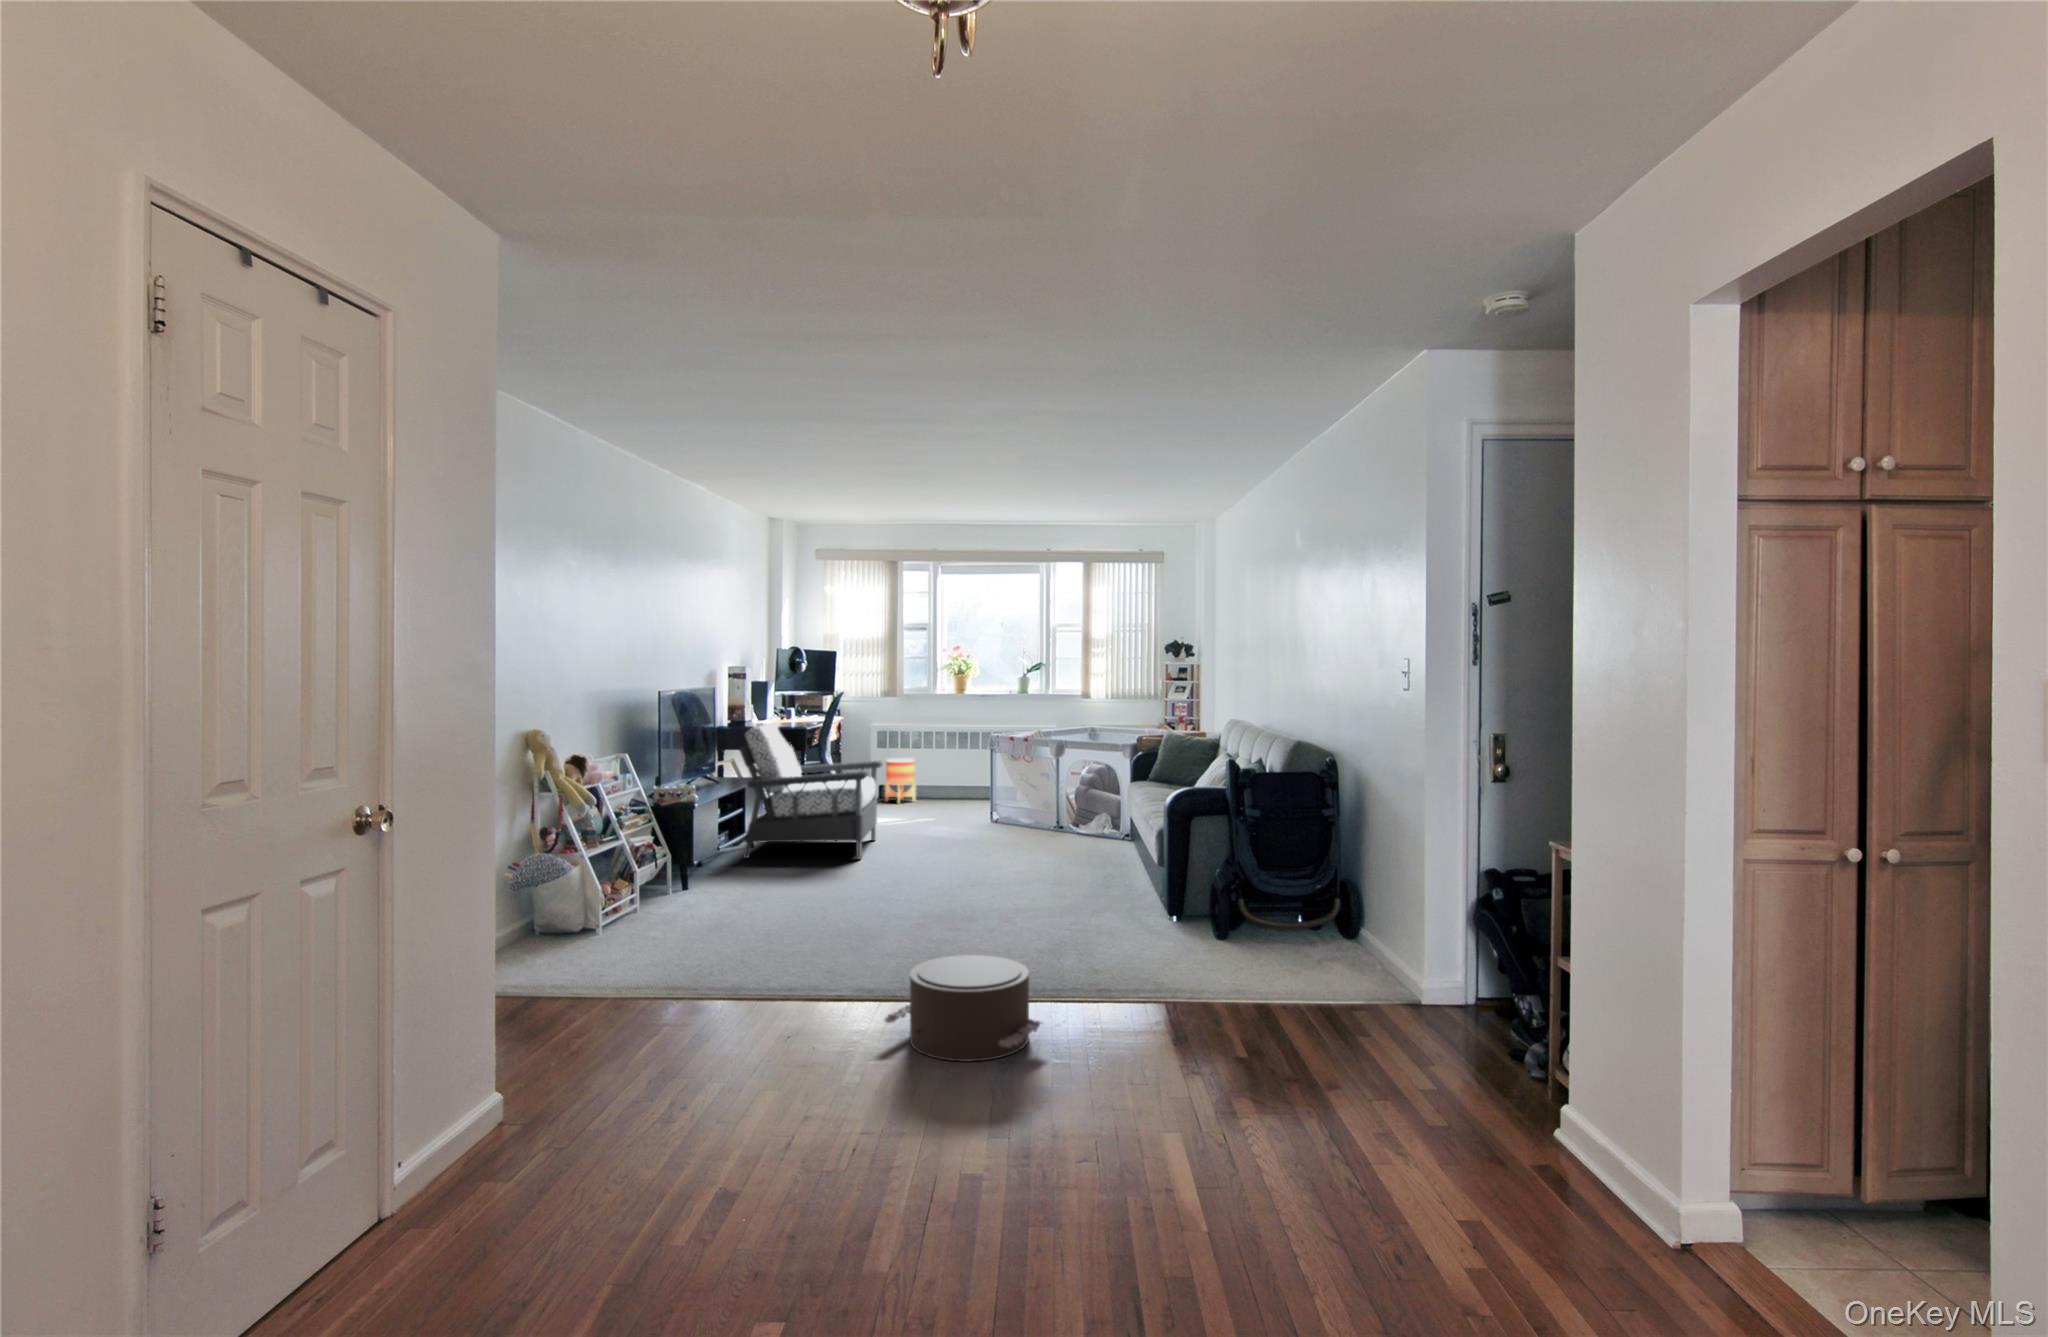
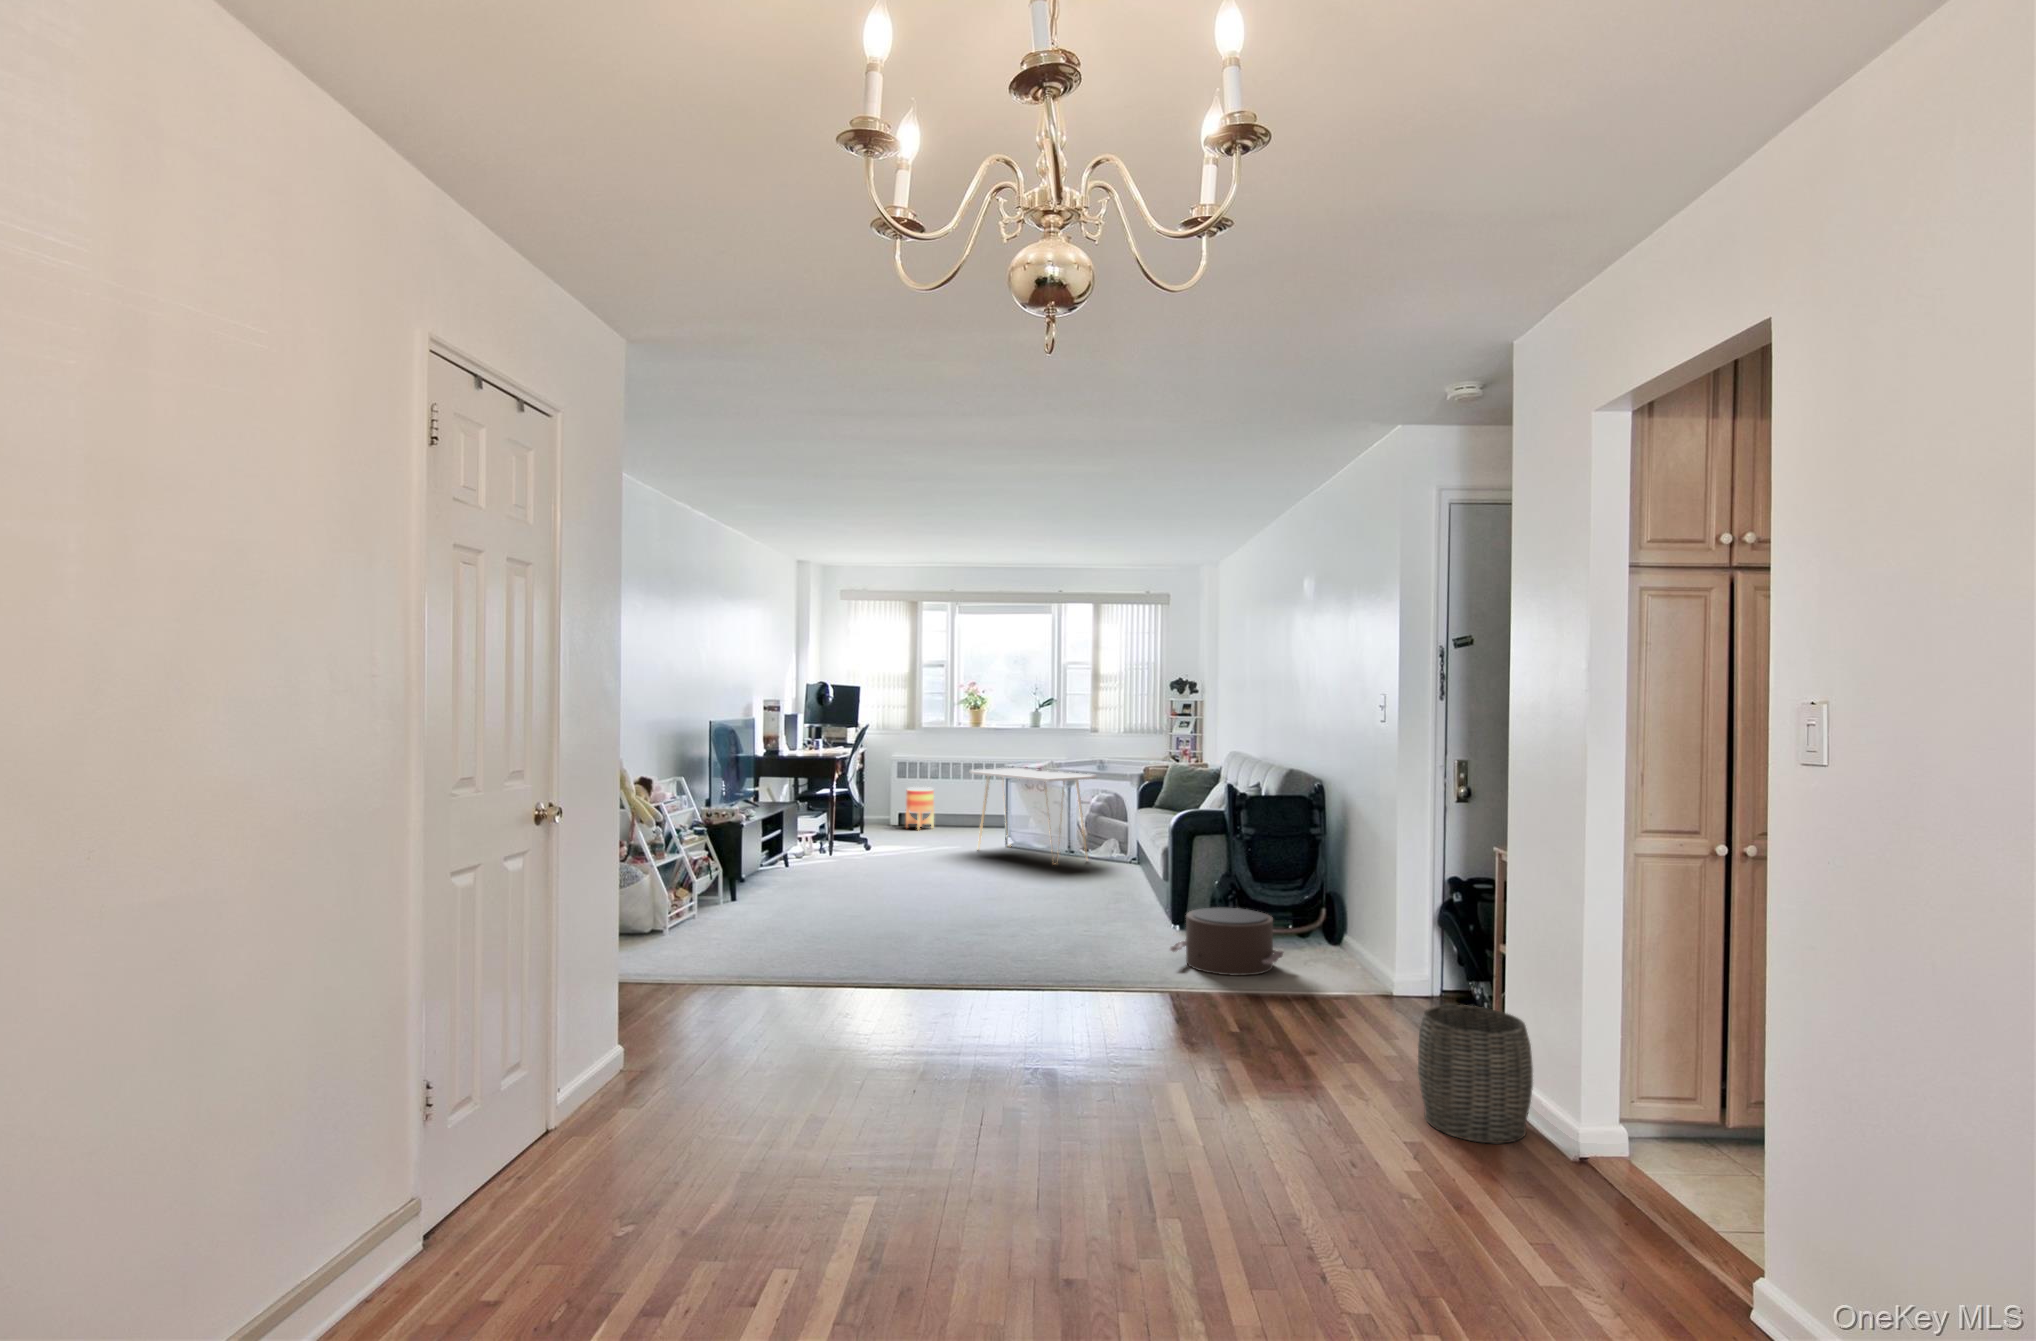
armchair: present [739,722,883,860] -> none [779,750,908,877]
console table: none [951,738,1087,843] -> present [969,768,1097,864]
pouf: present [884,955,1043,1061] -> present [1170,907,1283,976]
woven basket: none [1469,1040,1611,1218] -> present [1418,1005,1533,1143]

